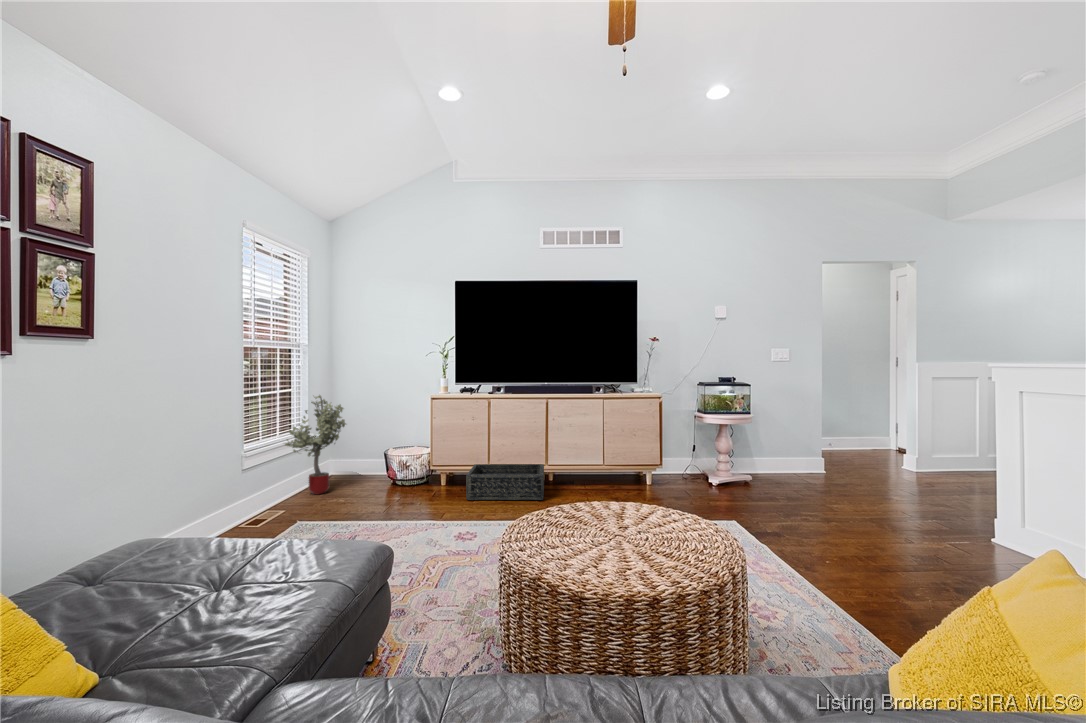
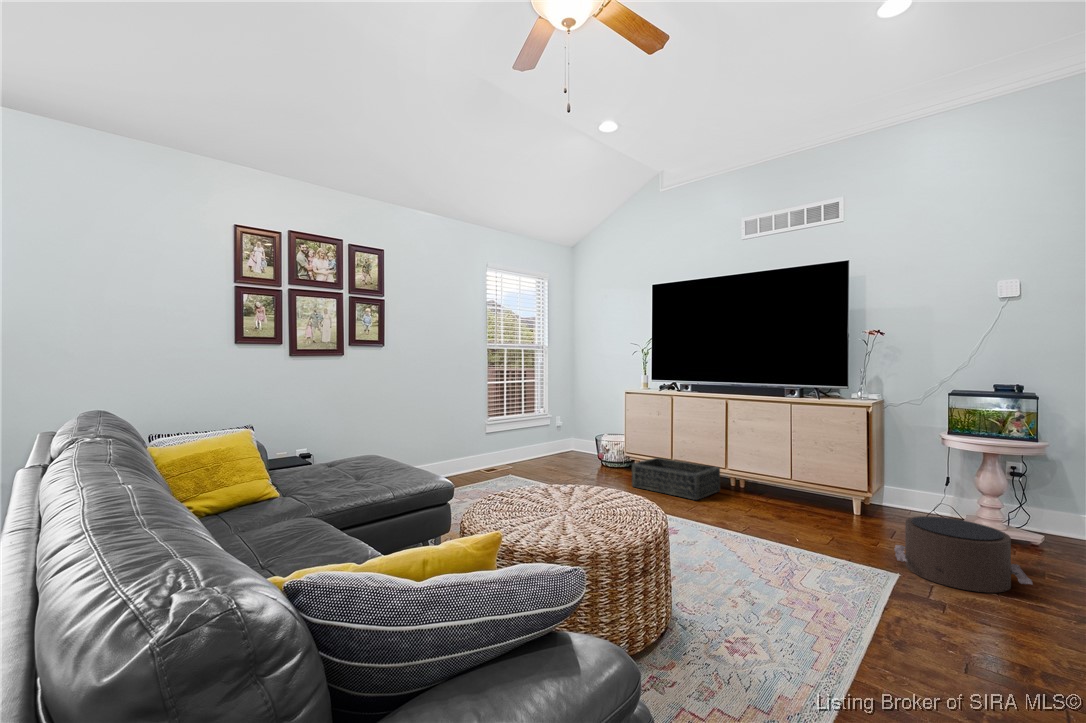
potted tree: present [285,395,346,494] -> none [517,386,568,463]
pouf: none [720,474,806,522] -> present [895,516,1032,593]

